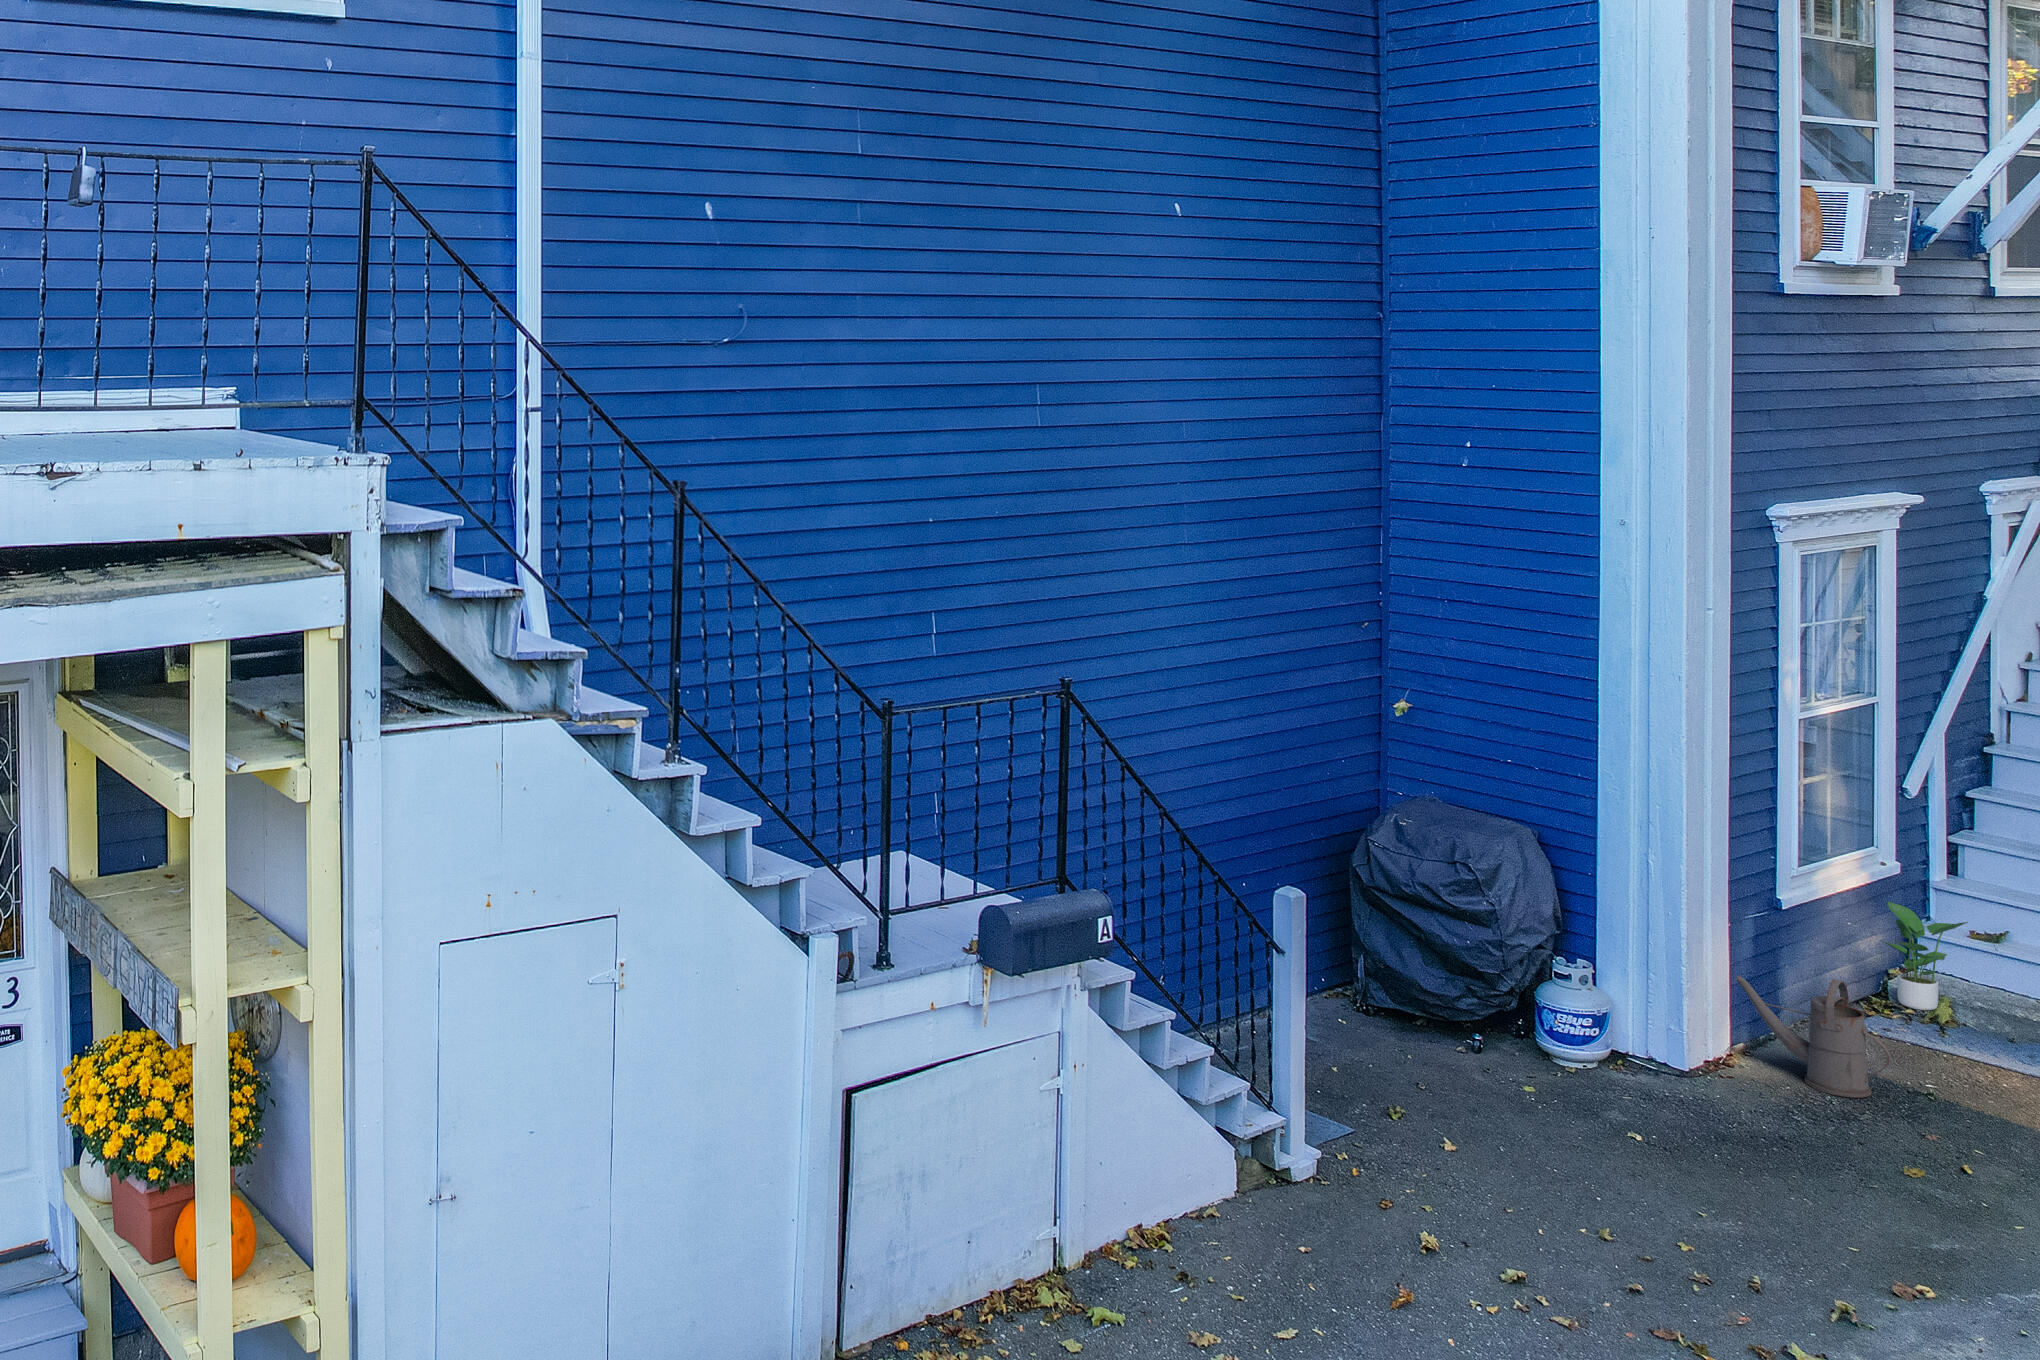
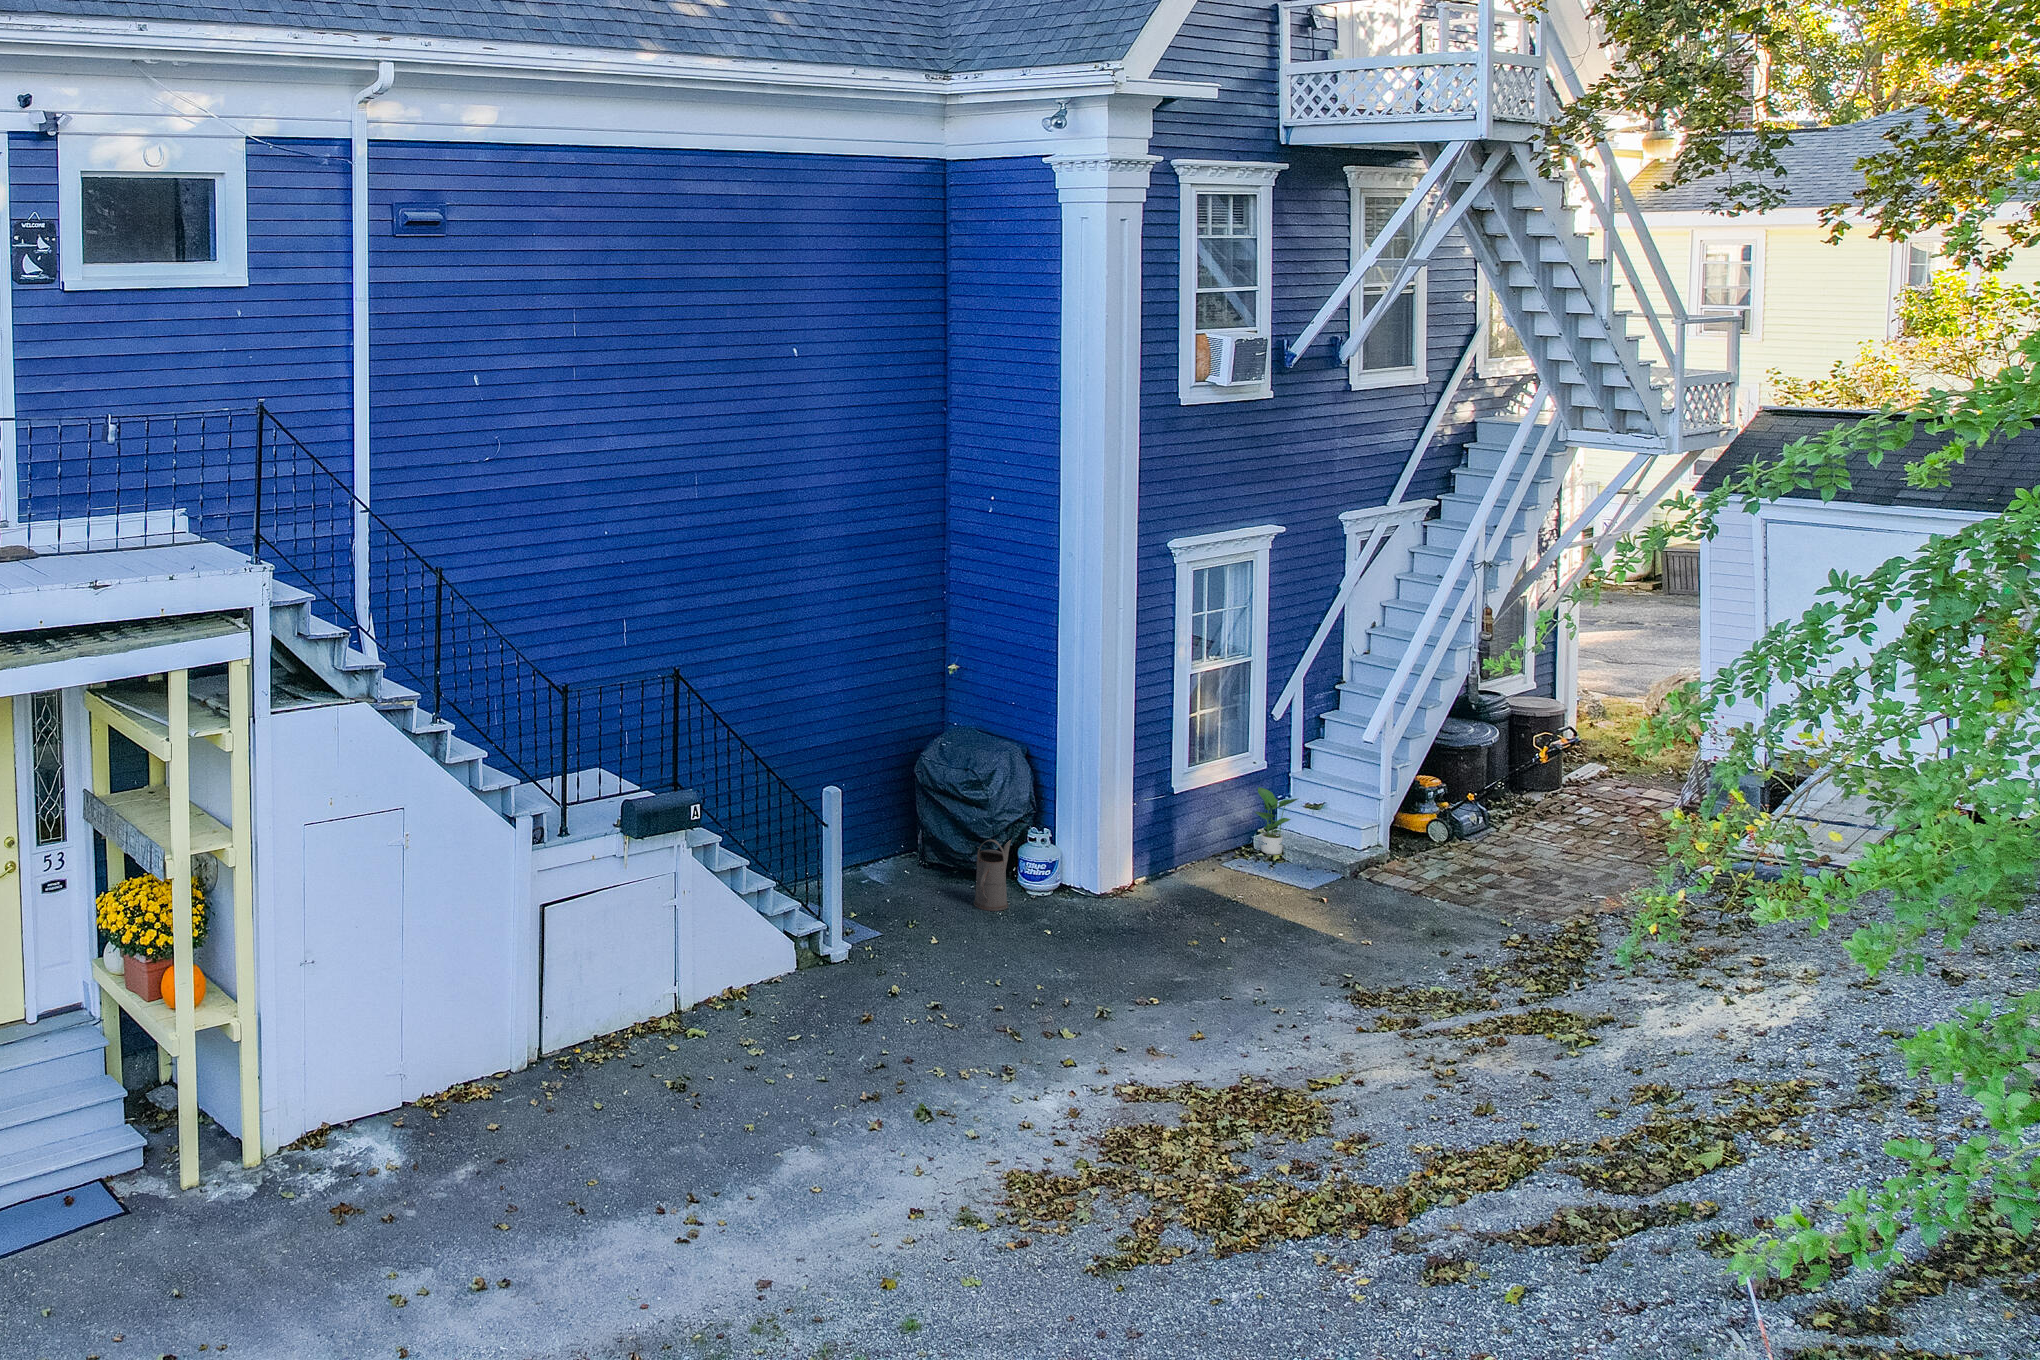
watering can: present [1737,975,1891,1098] -> present [974,839,1011,911]

